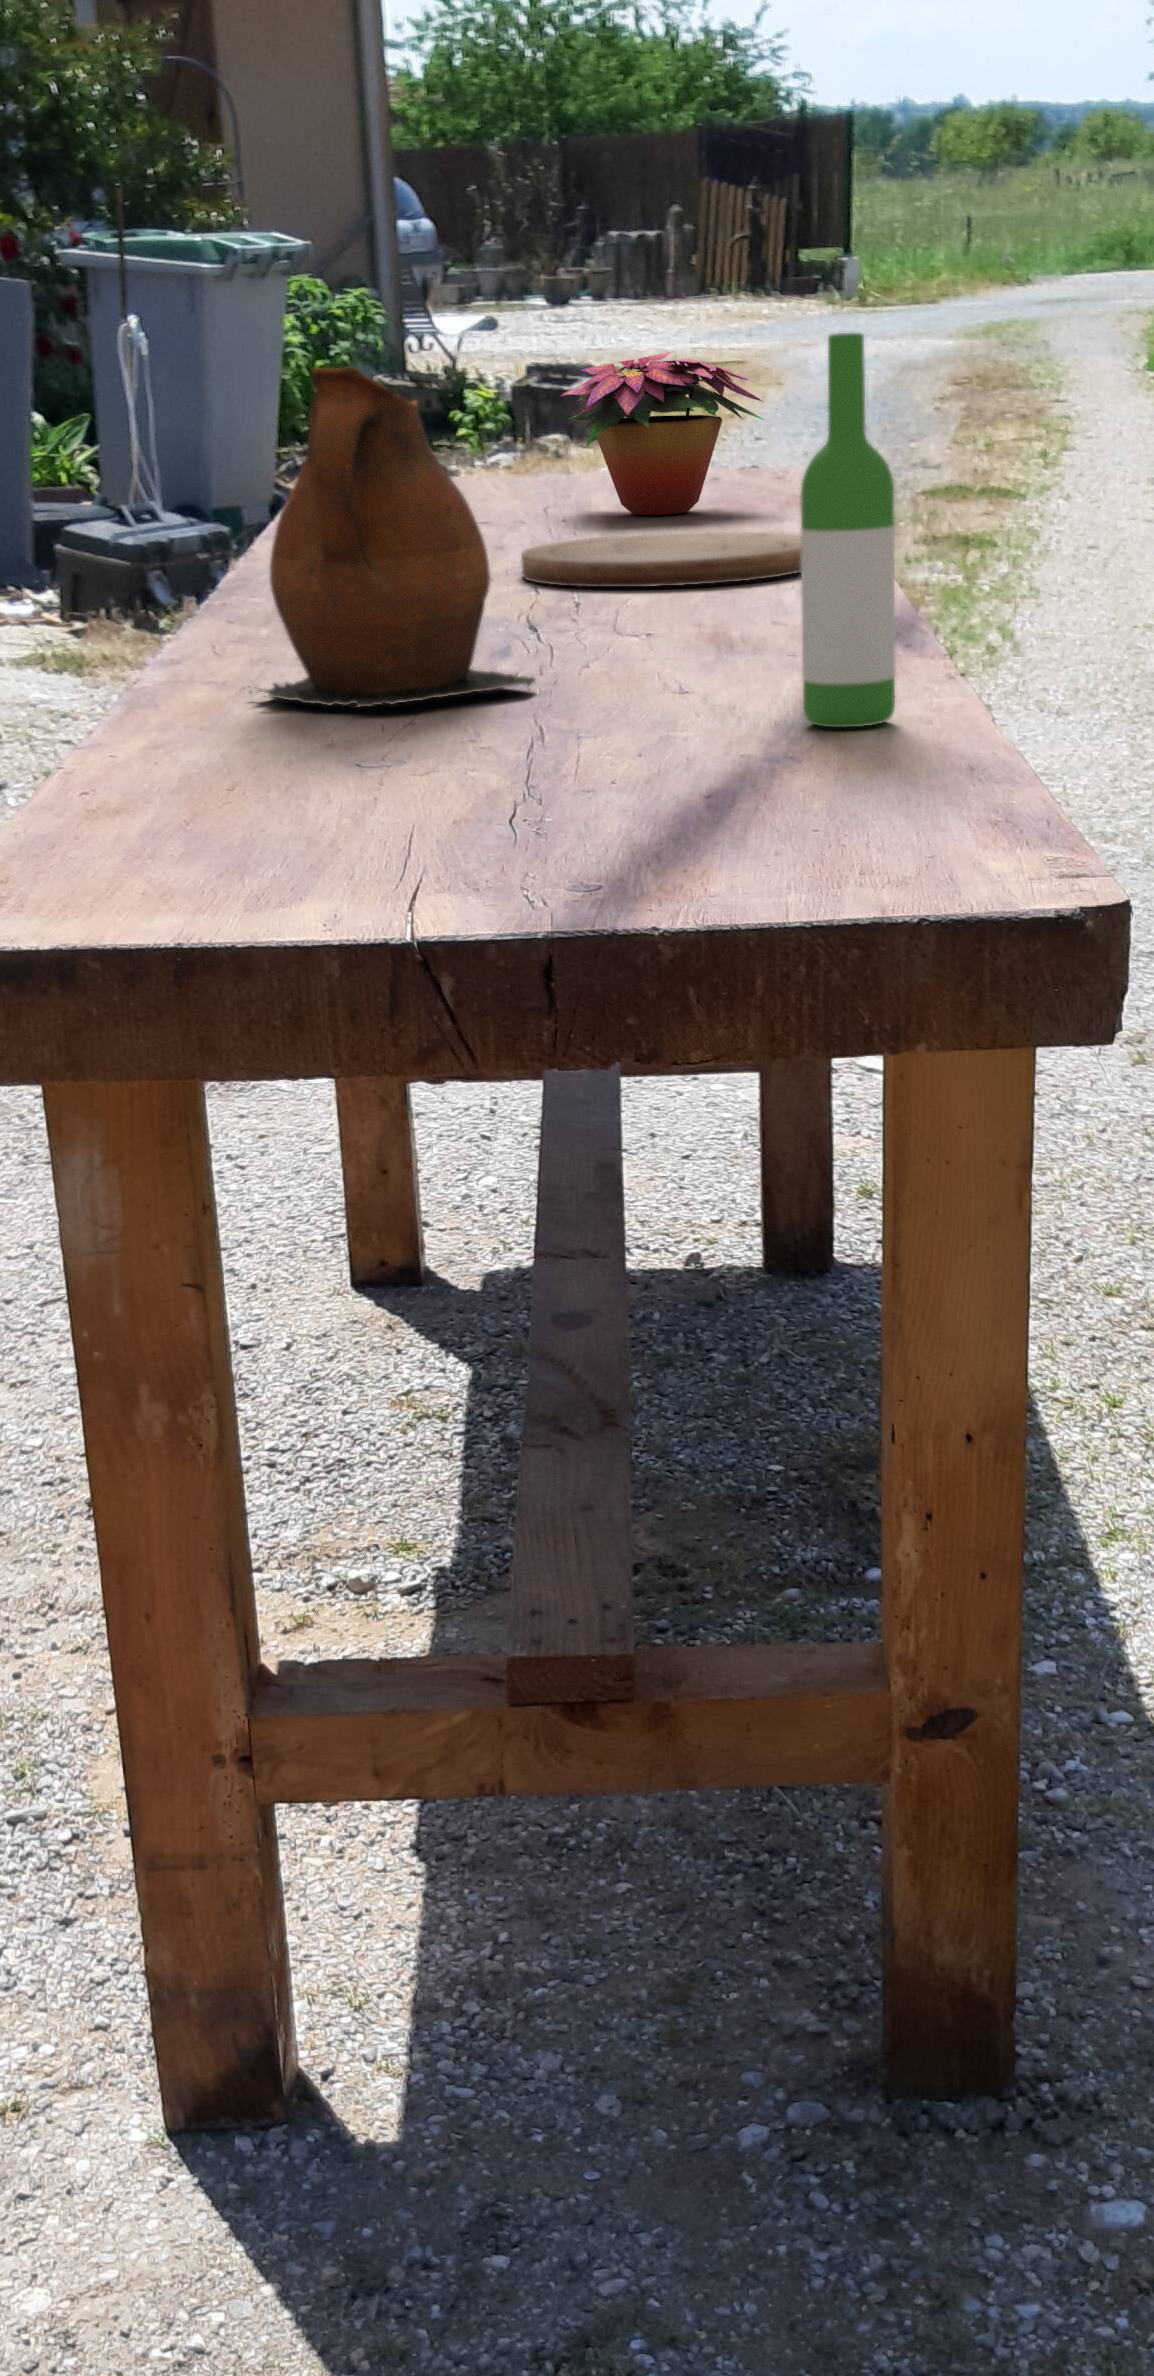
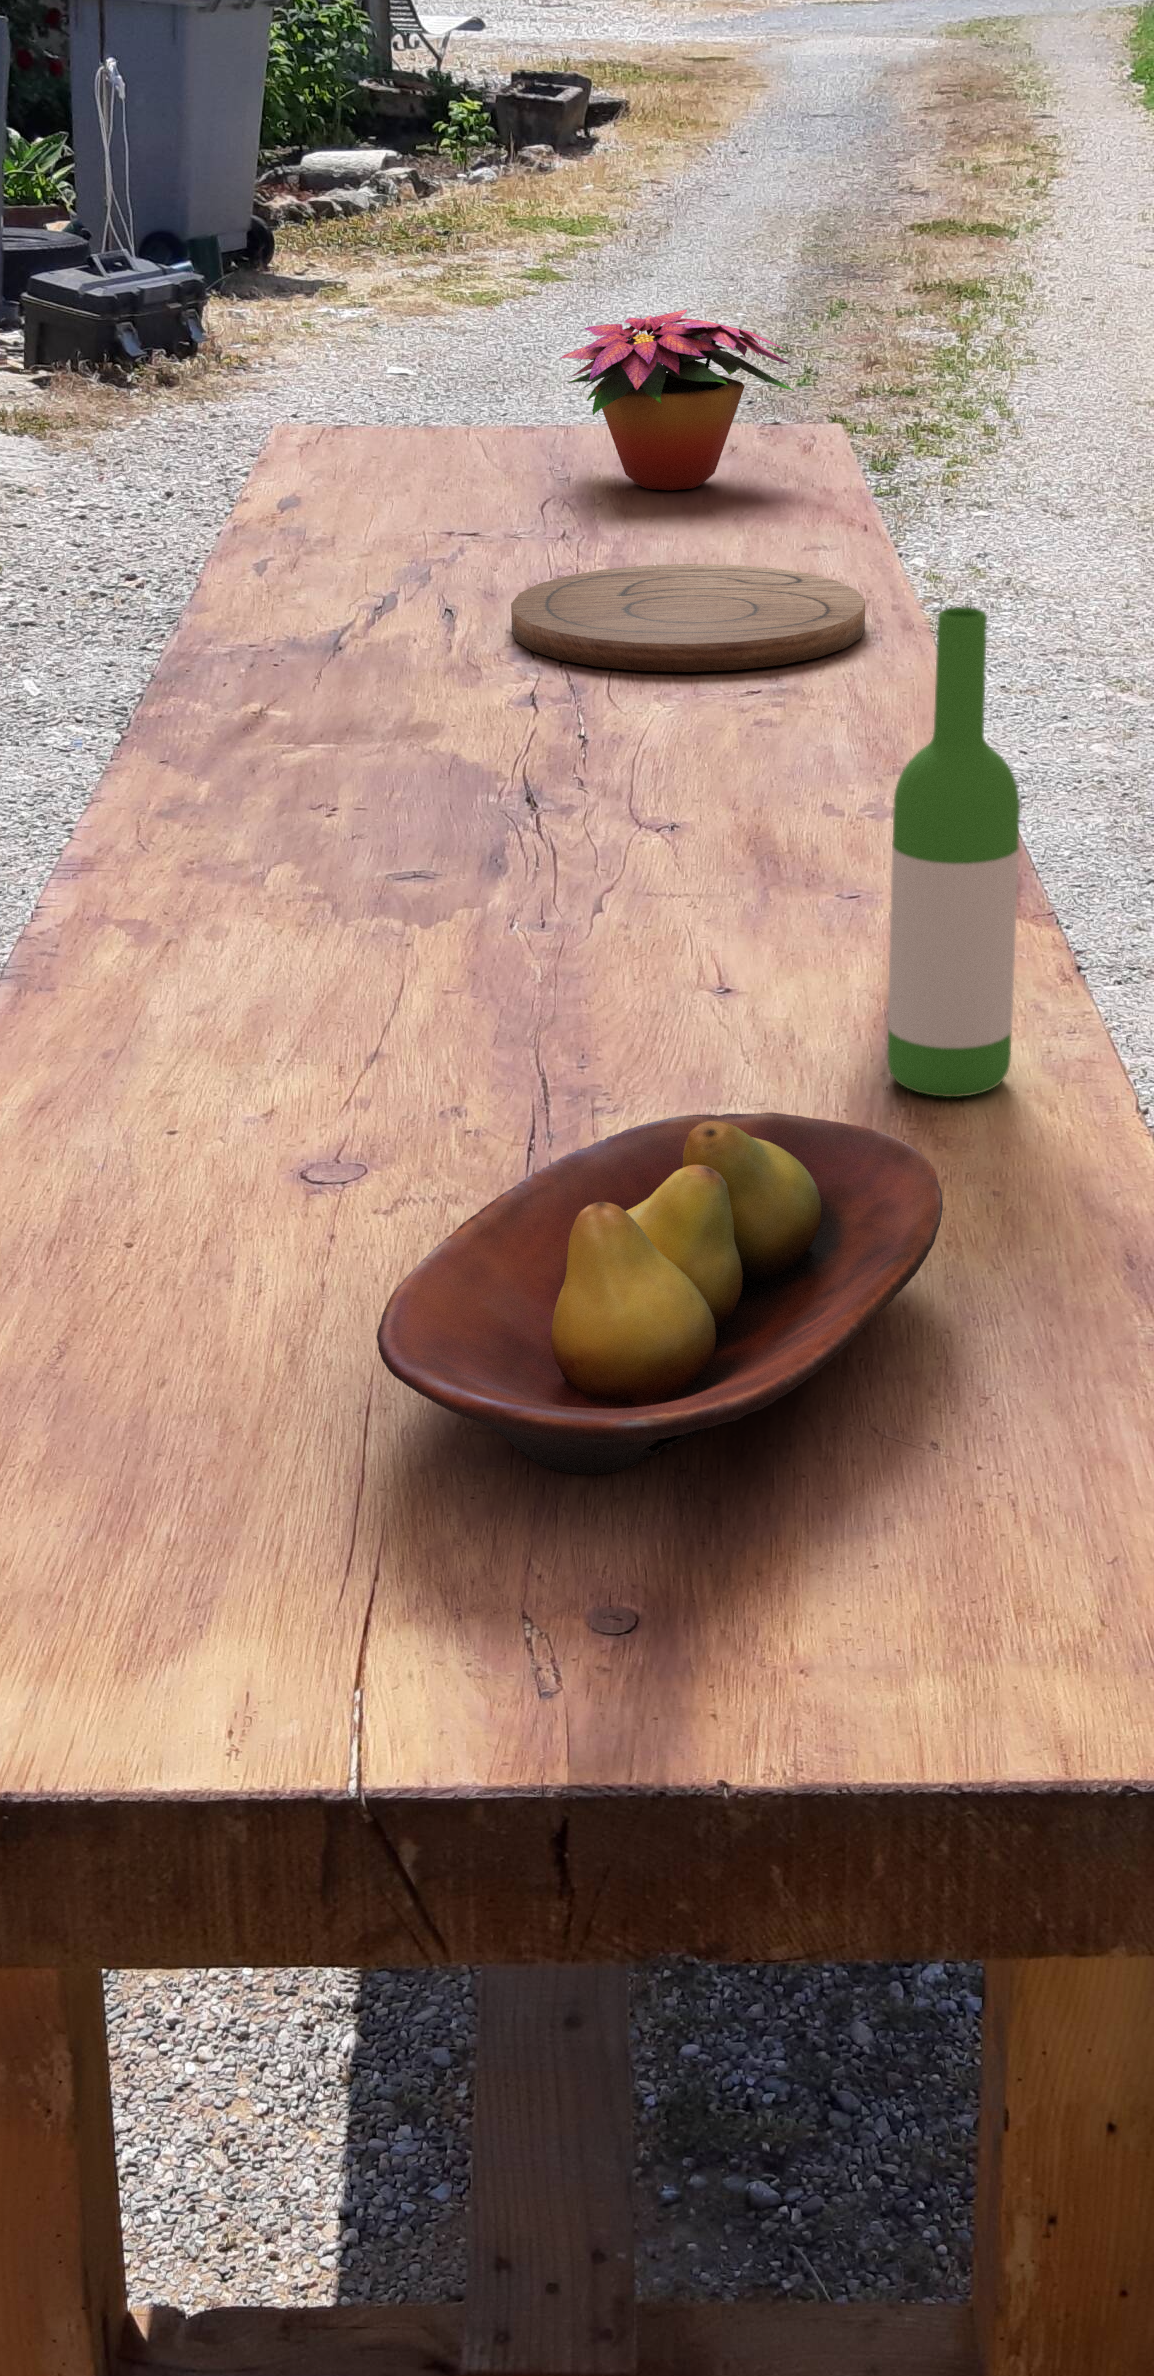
ceramic pitcher: present [249,367,535,707] -> none [159,576,532,998]
fruit bowl: none [424,648,827,845] -> present [377,1112,943,1474]

